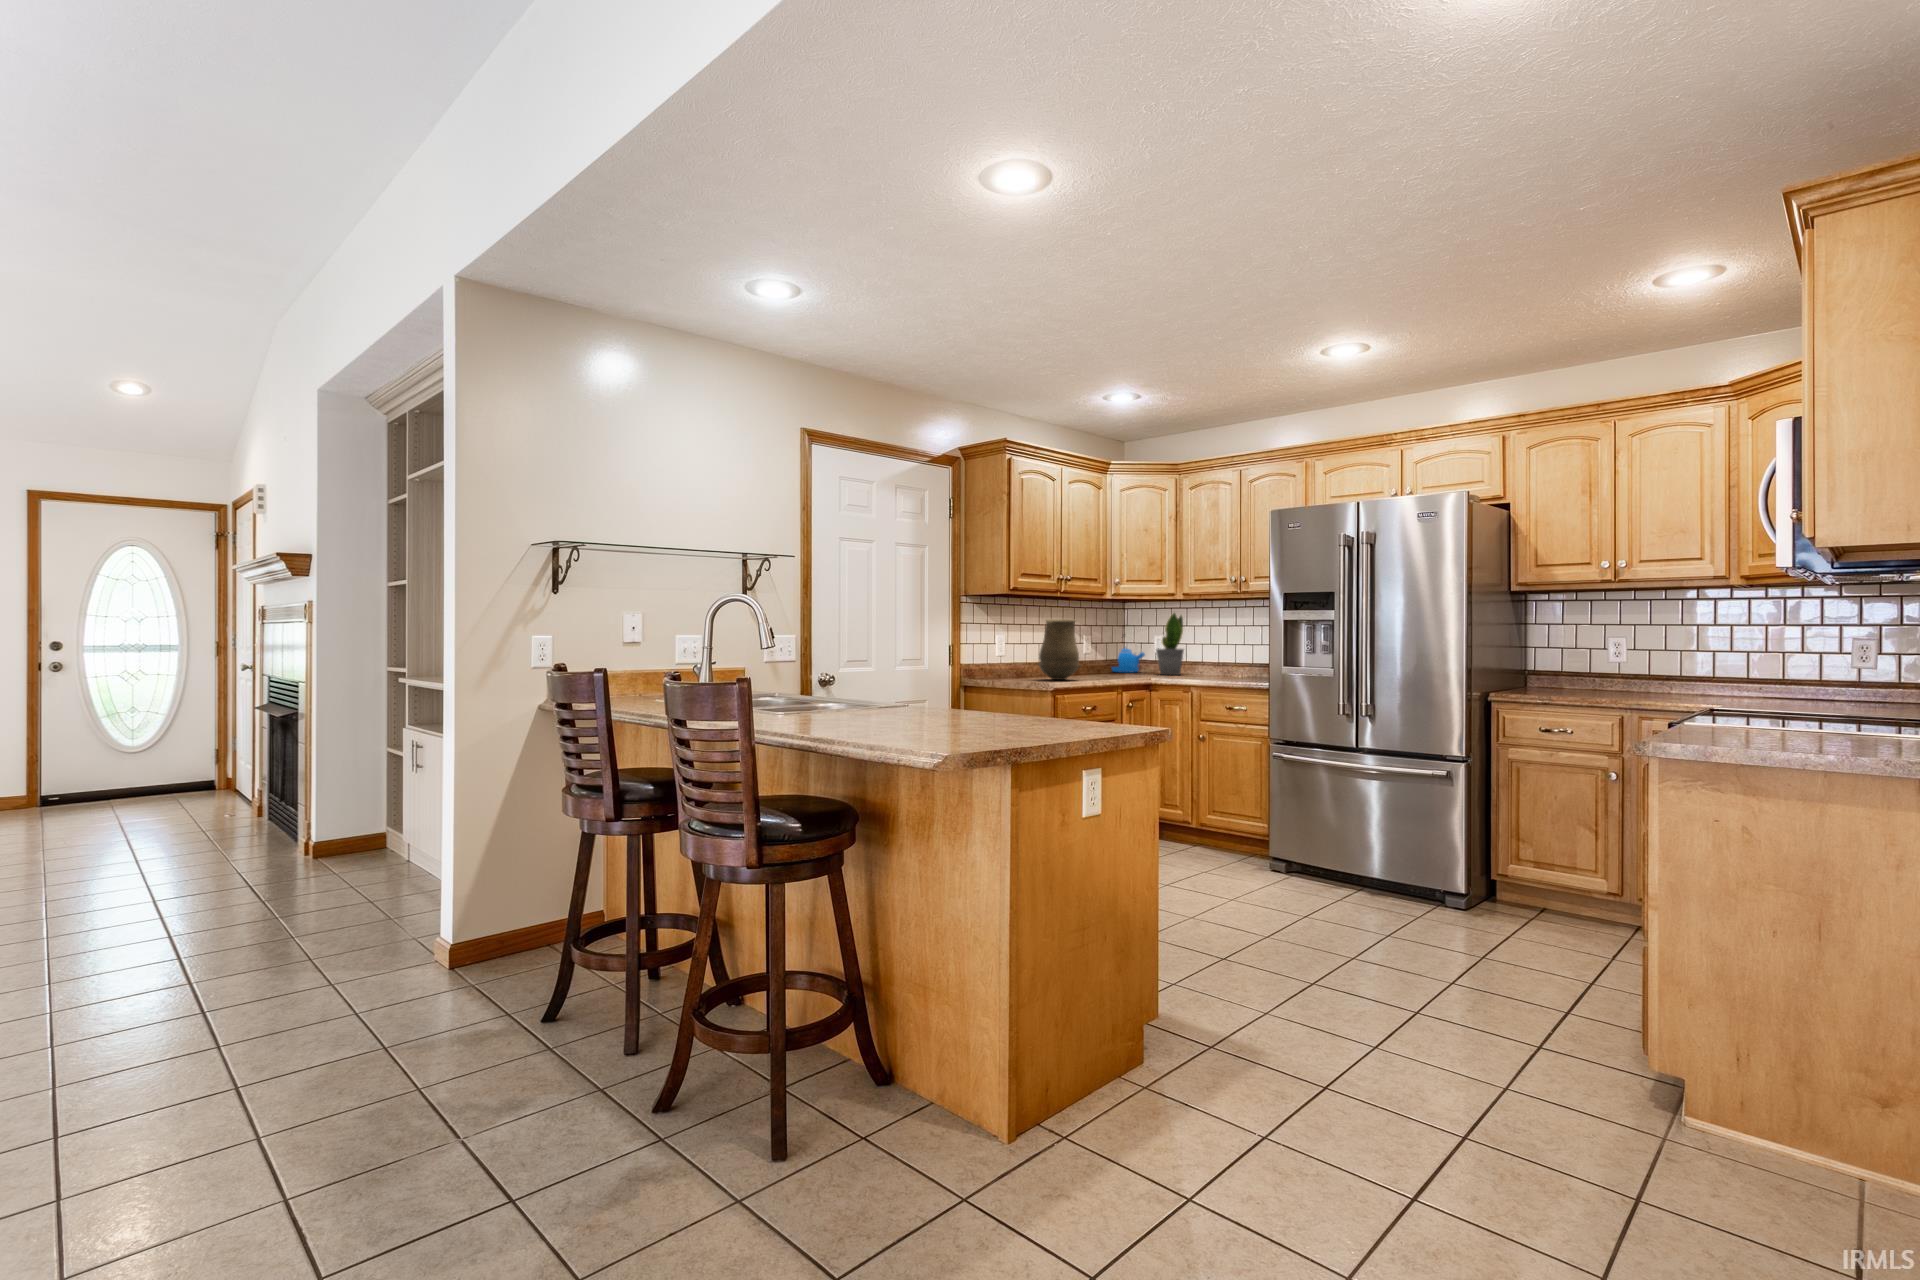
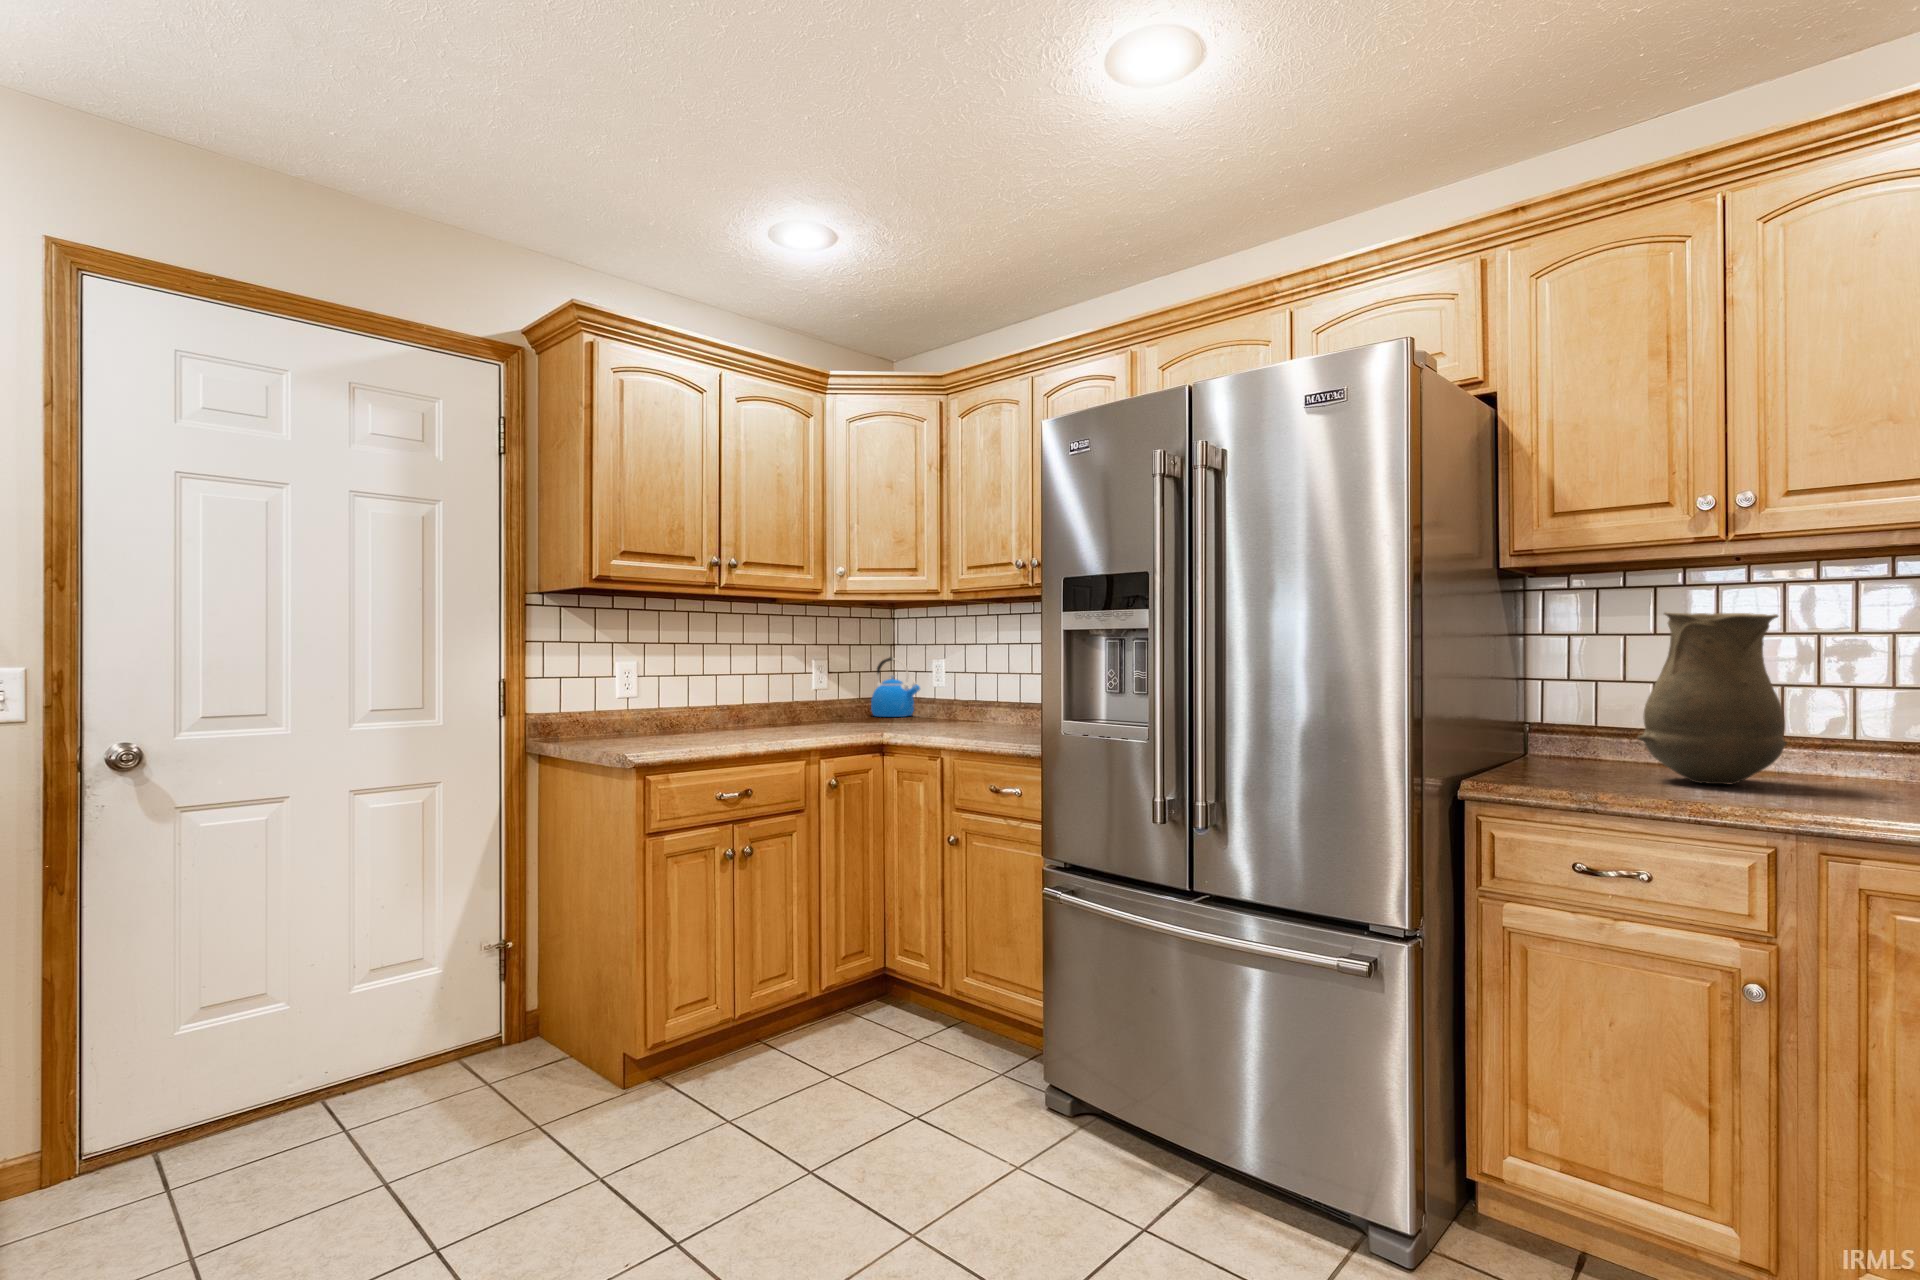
potted plant: present [1156,613,1184,675] -> none [925,620,970,723]
vase: present [1038,619,1081,680] -> present [1638,613,1787,785]

